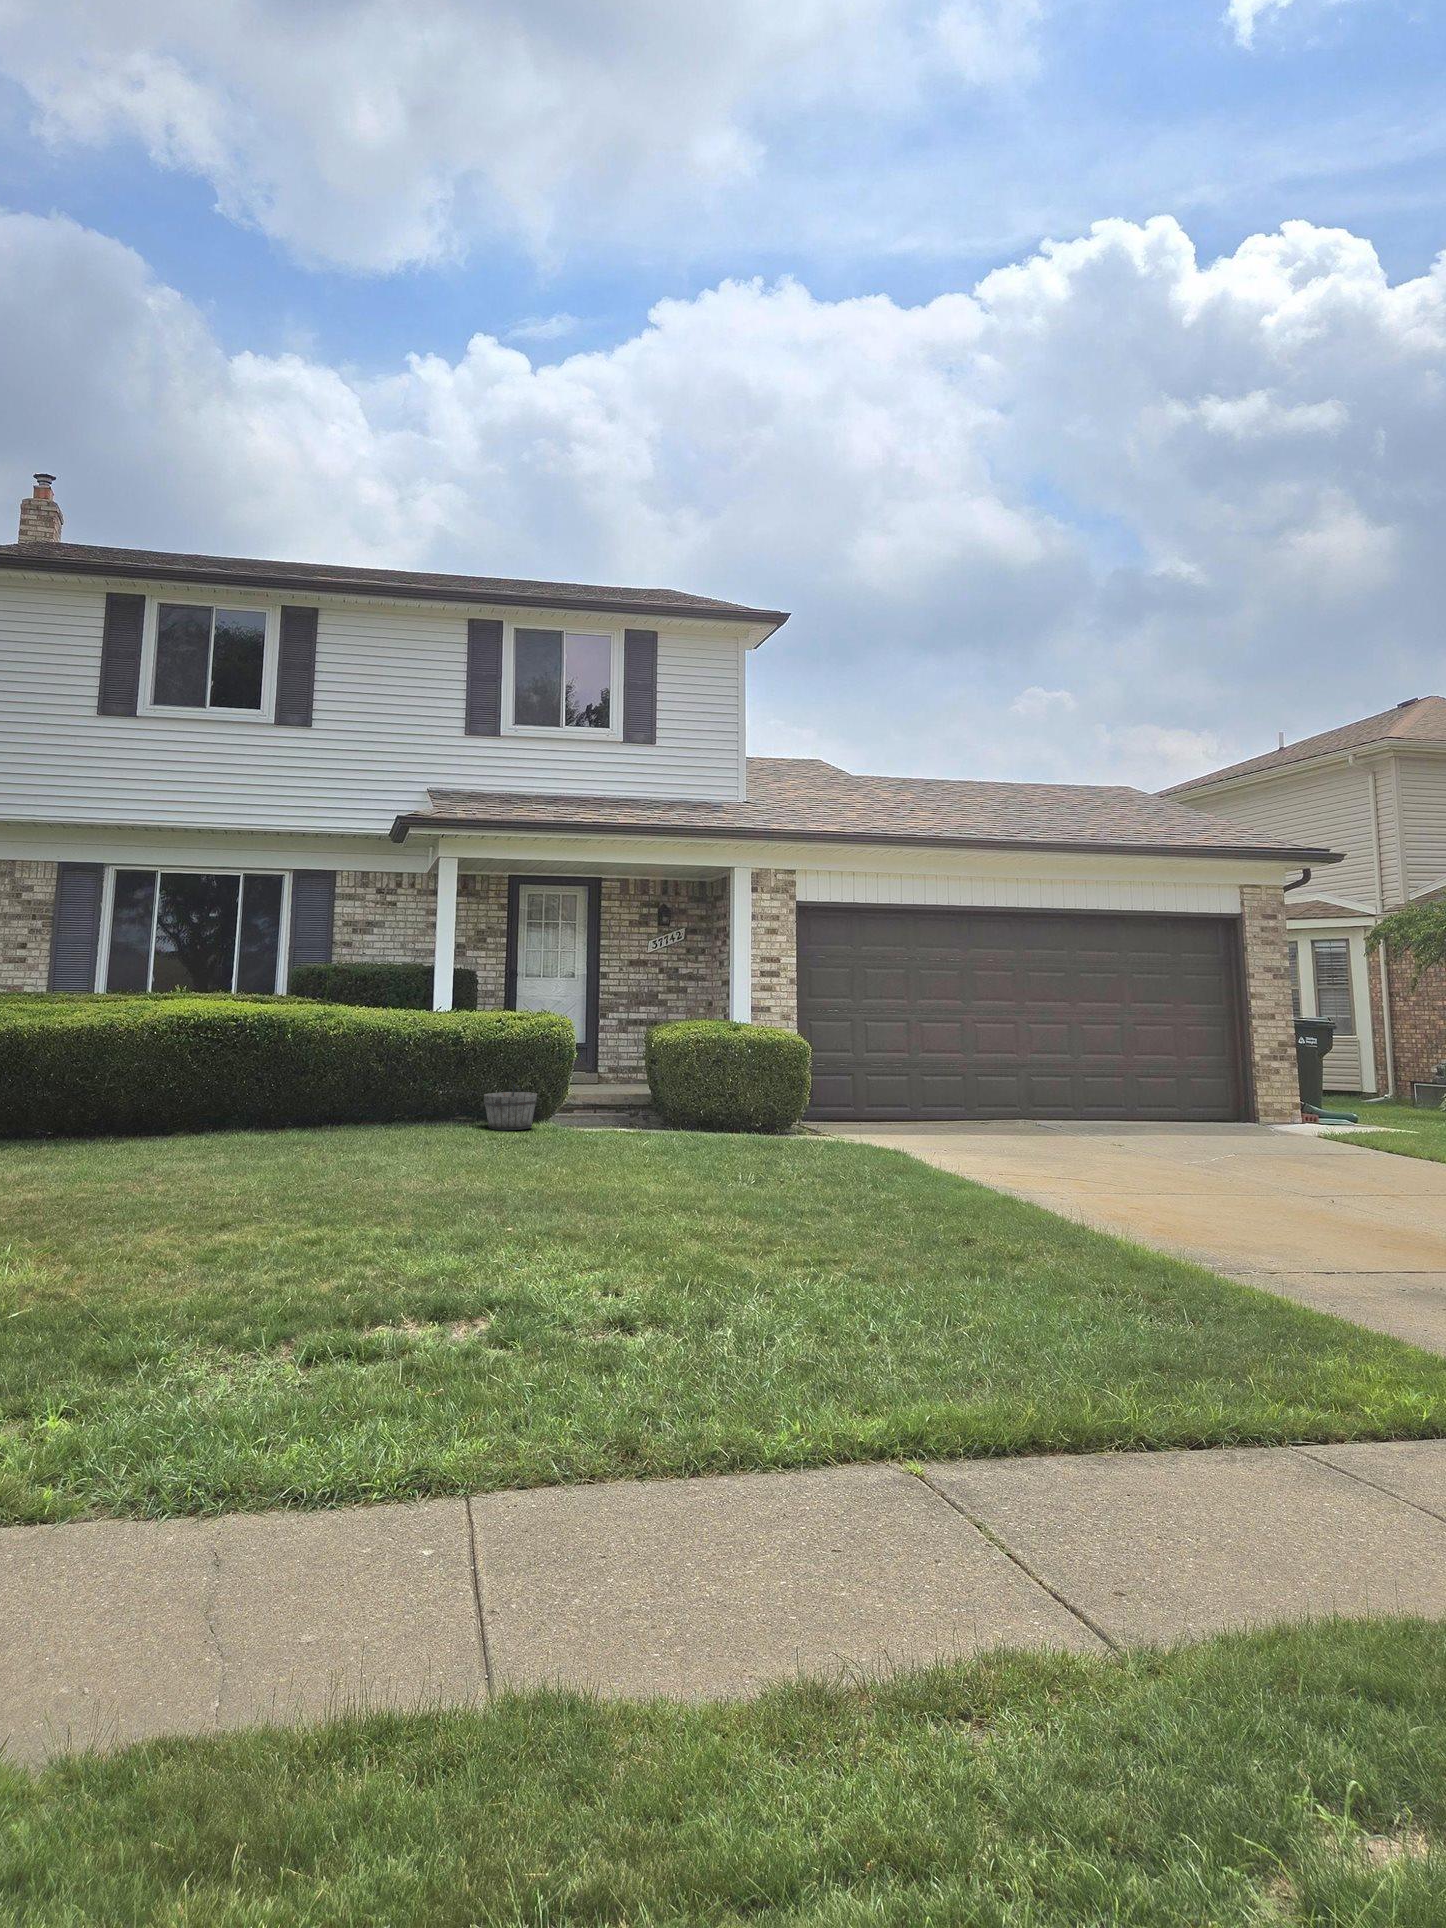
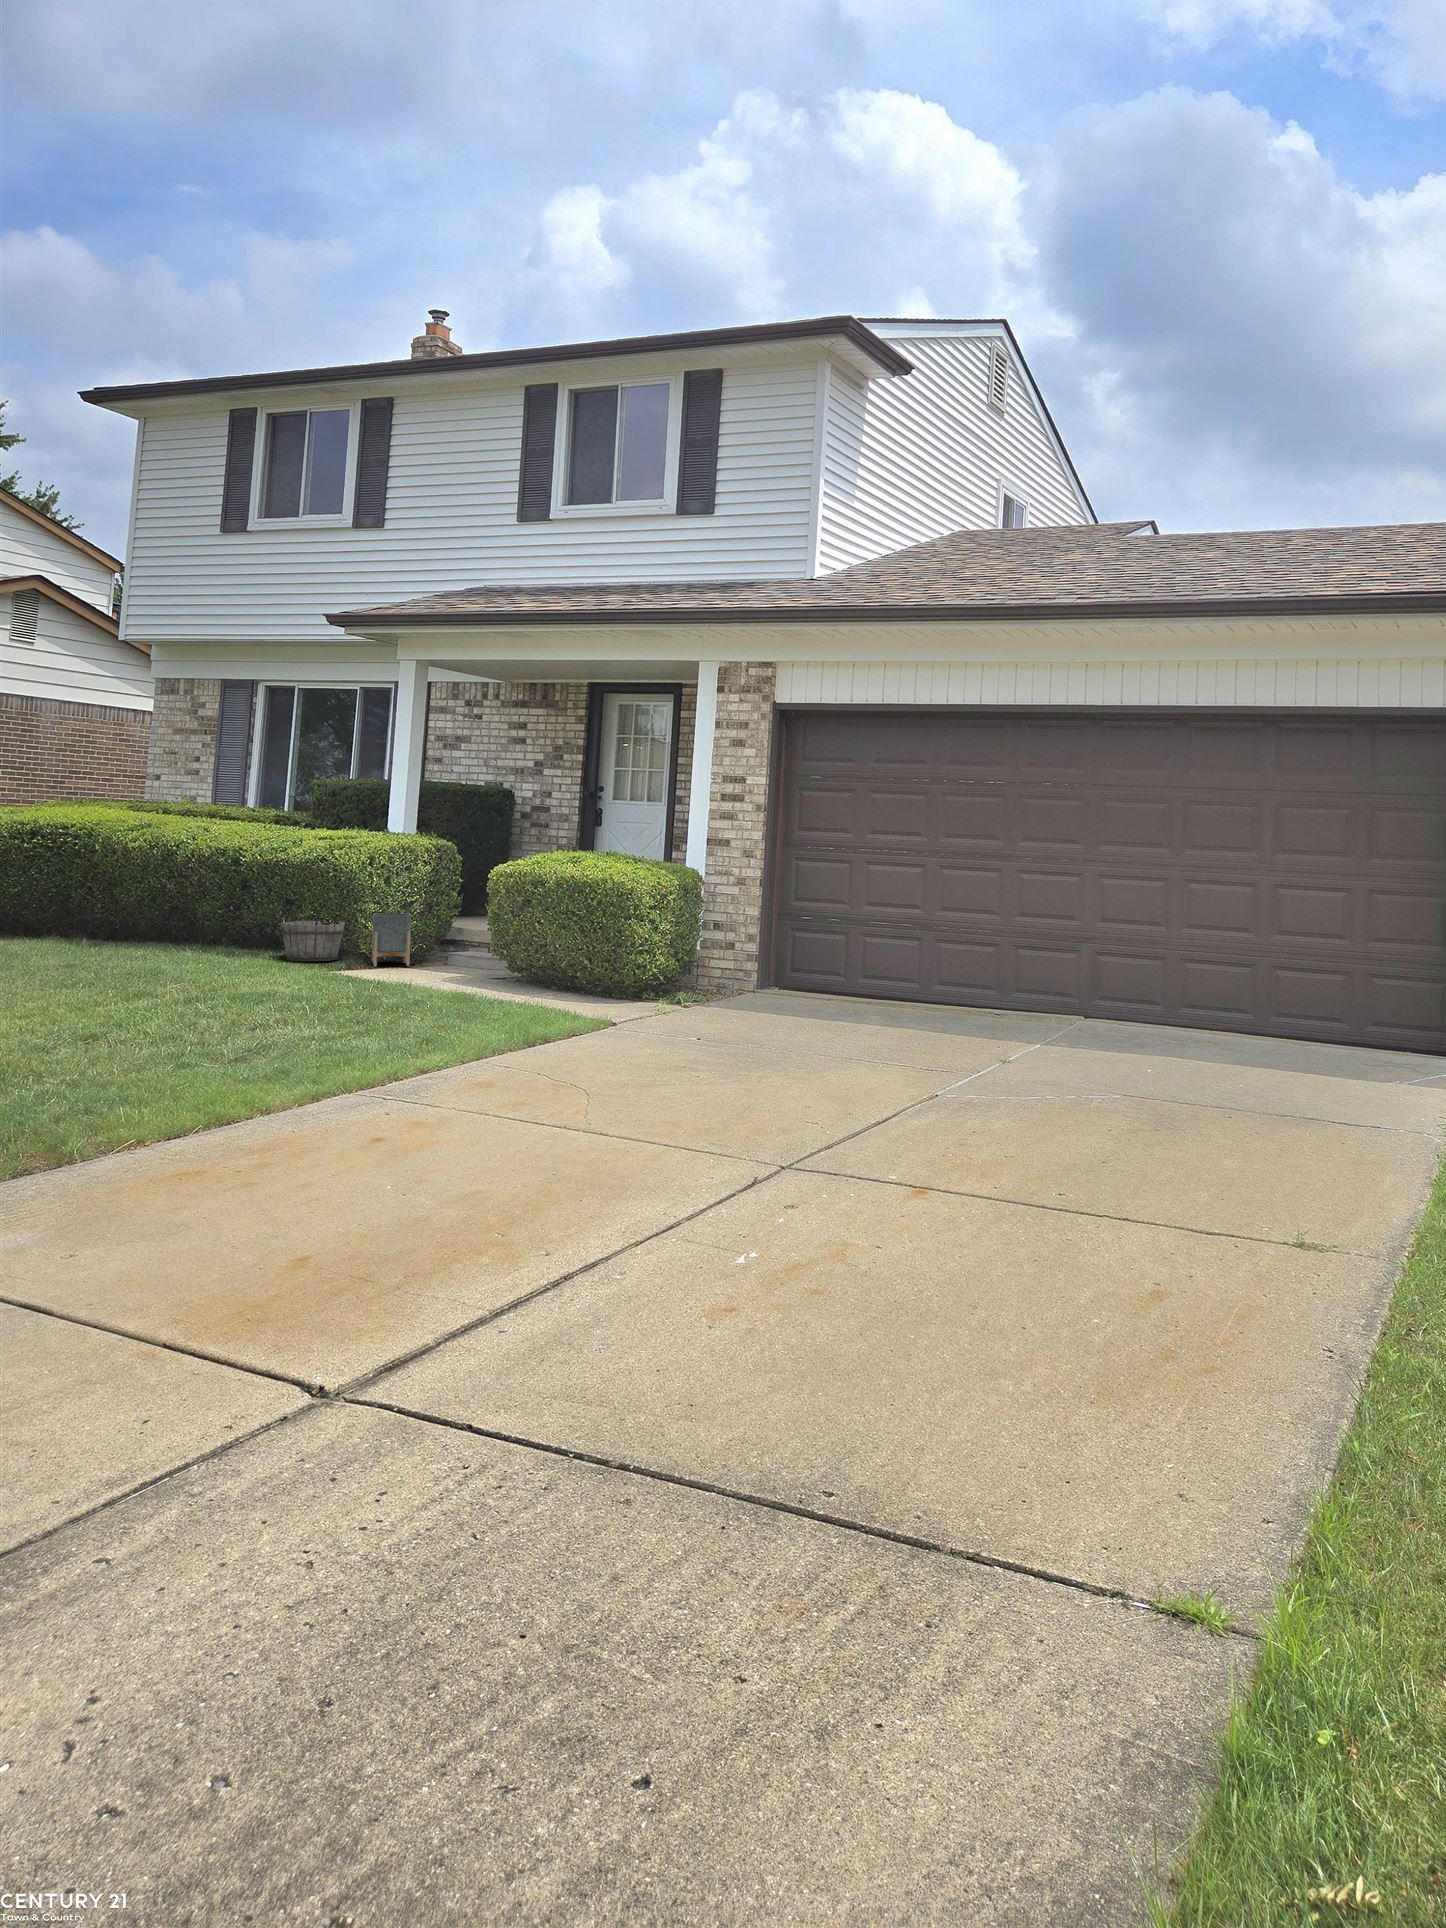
planter: none [550,1081,590,1129] -> present [372,913,411,967]

